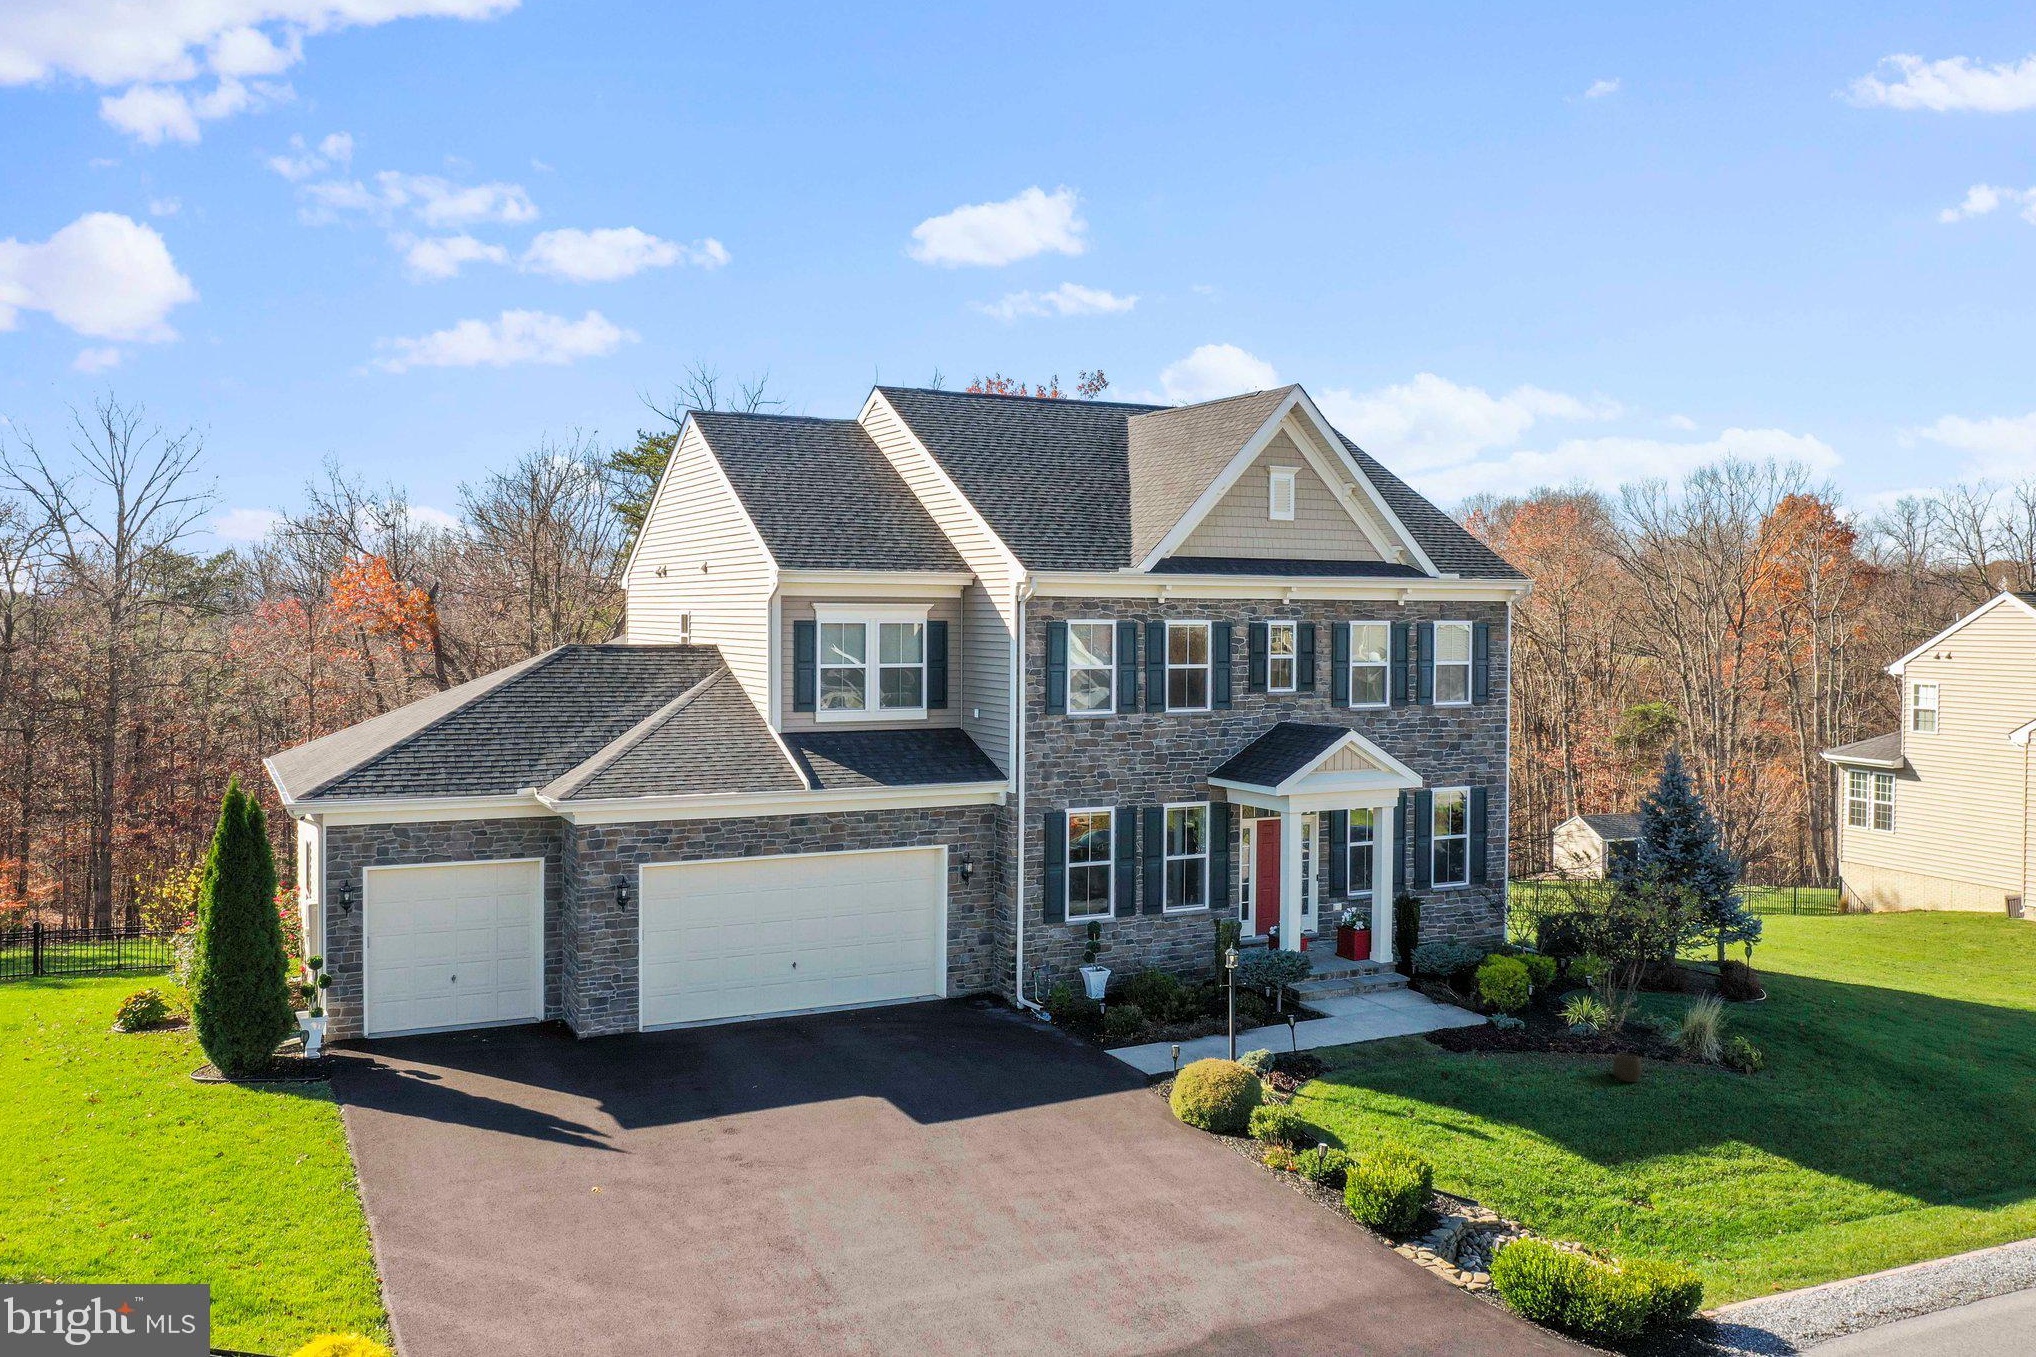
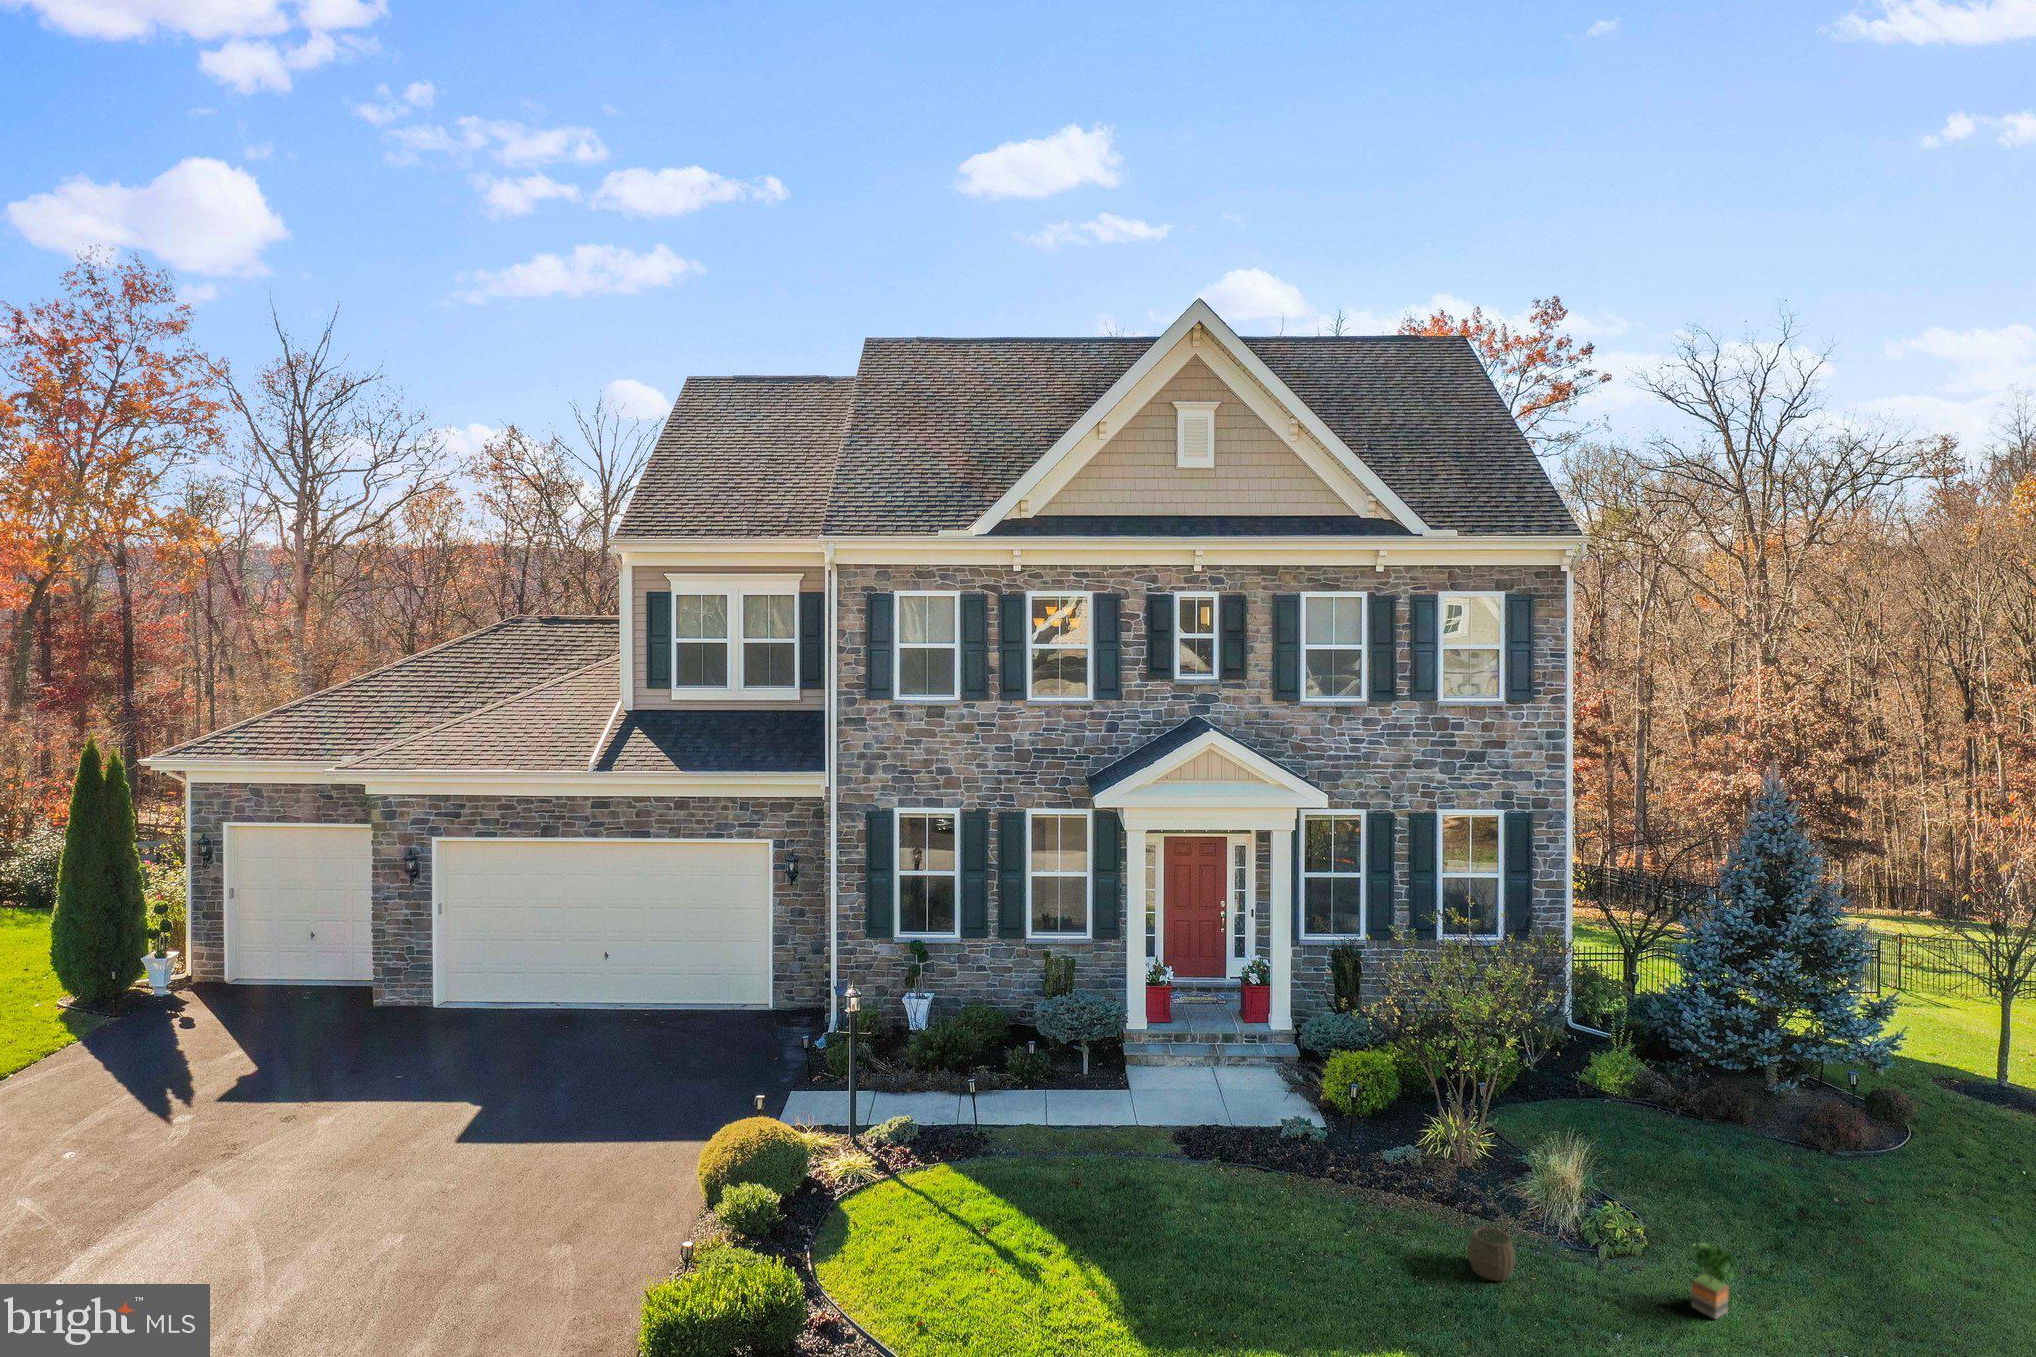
potted tree: none [1718,1042,1746,1083] -> present [1691,1243,1738,1319]

